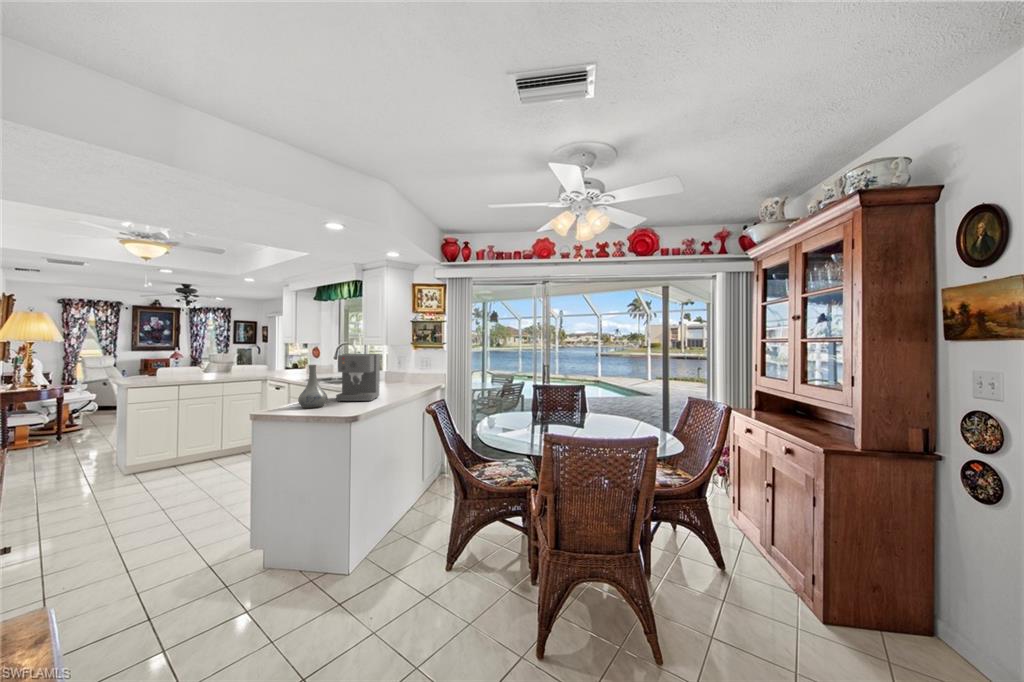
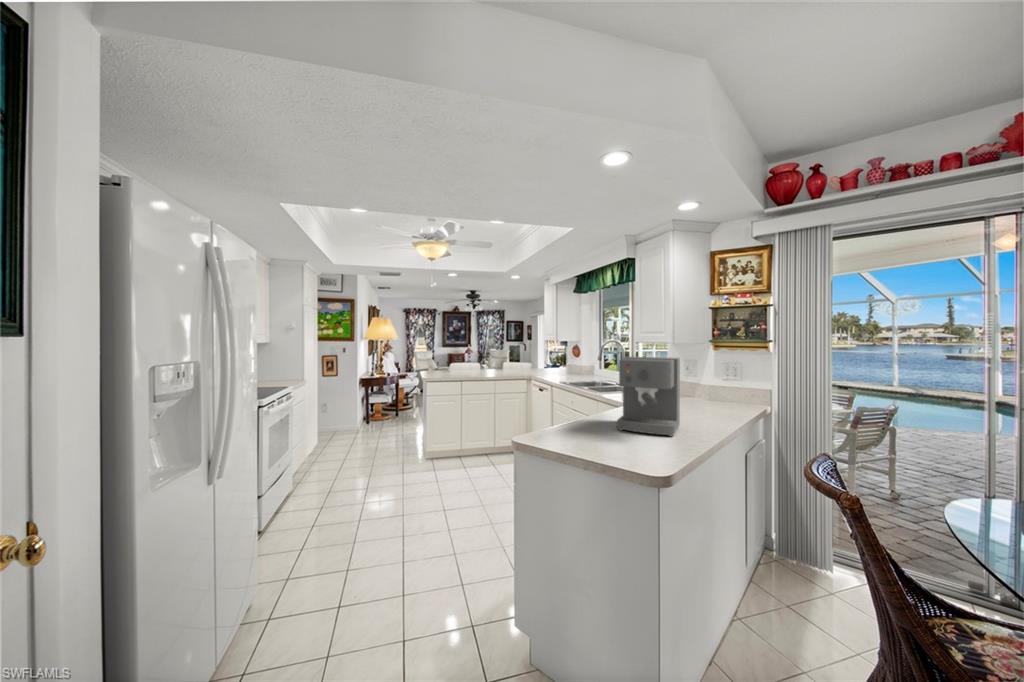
vase: present [298,365,328,408] -> none [567,374,608,444]

